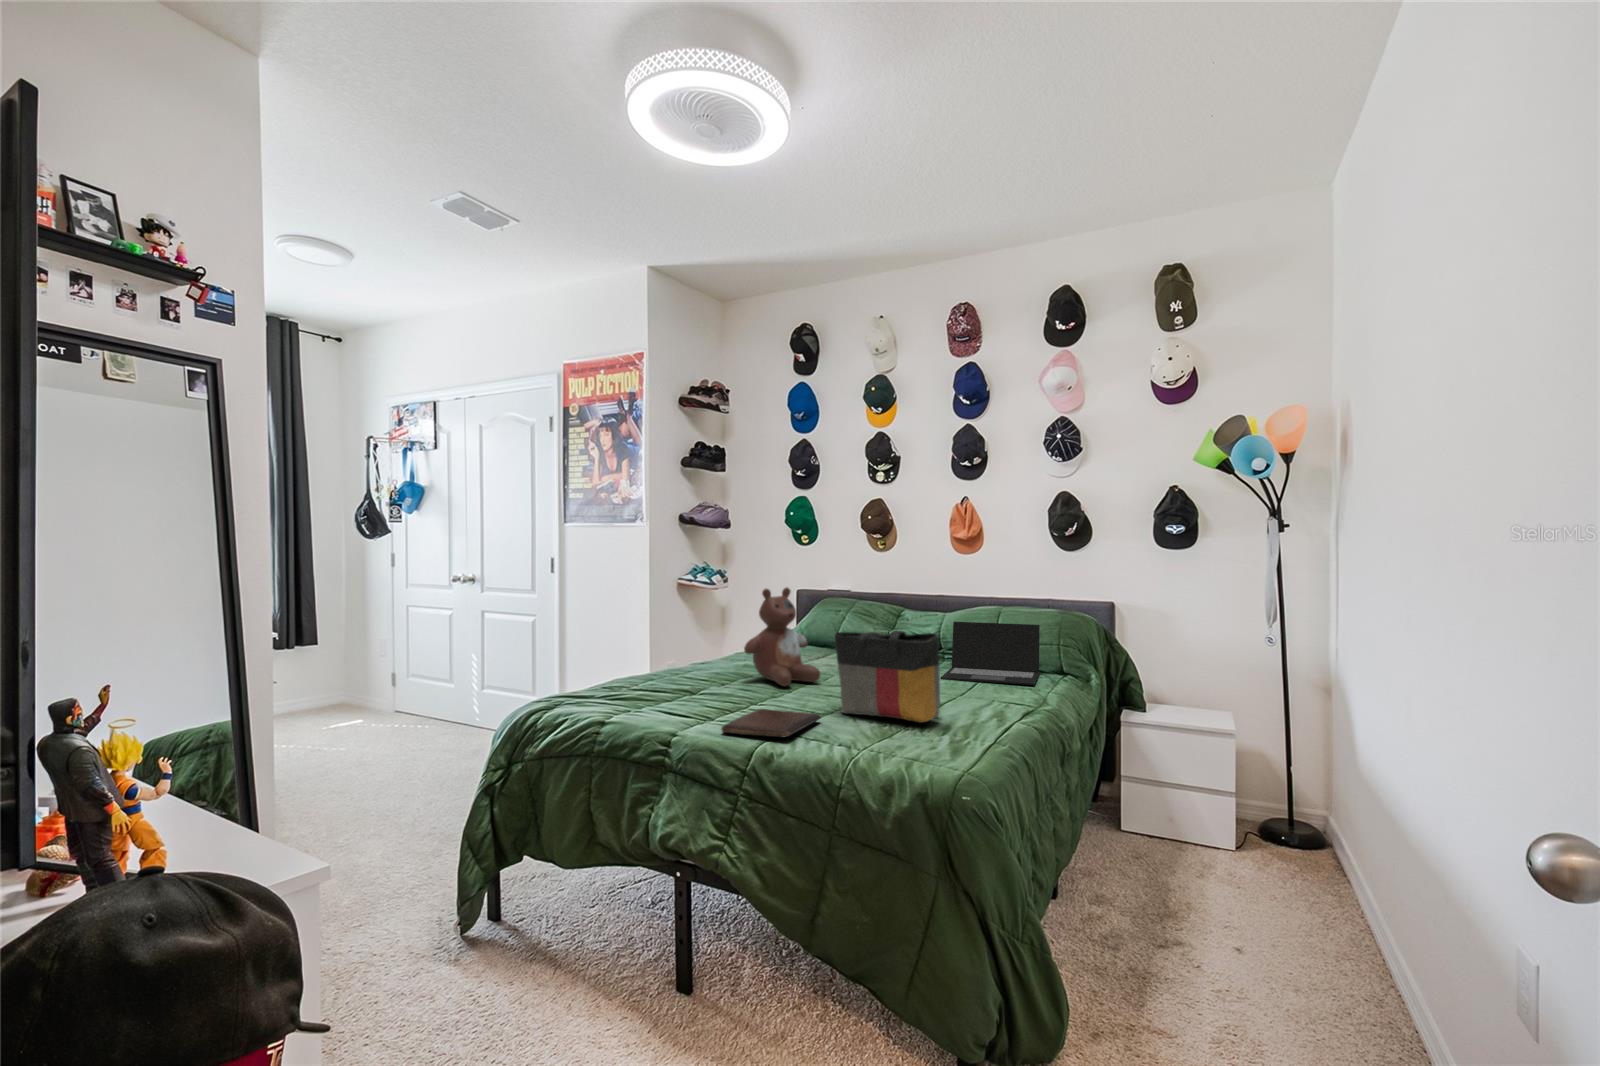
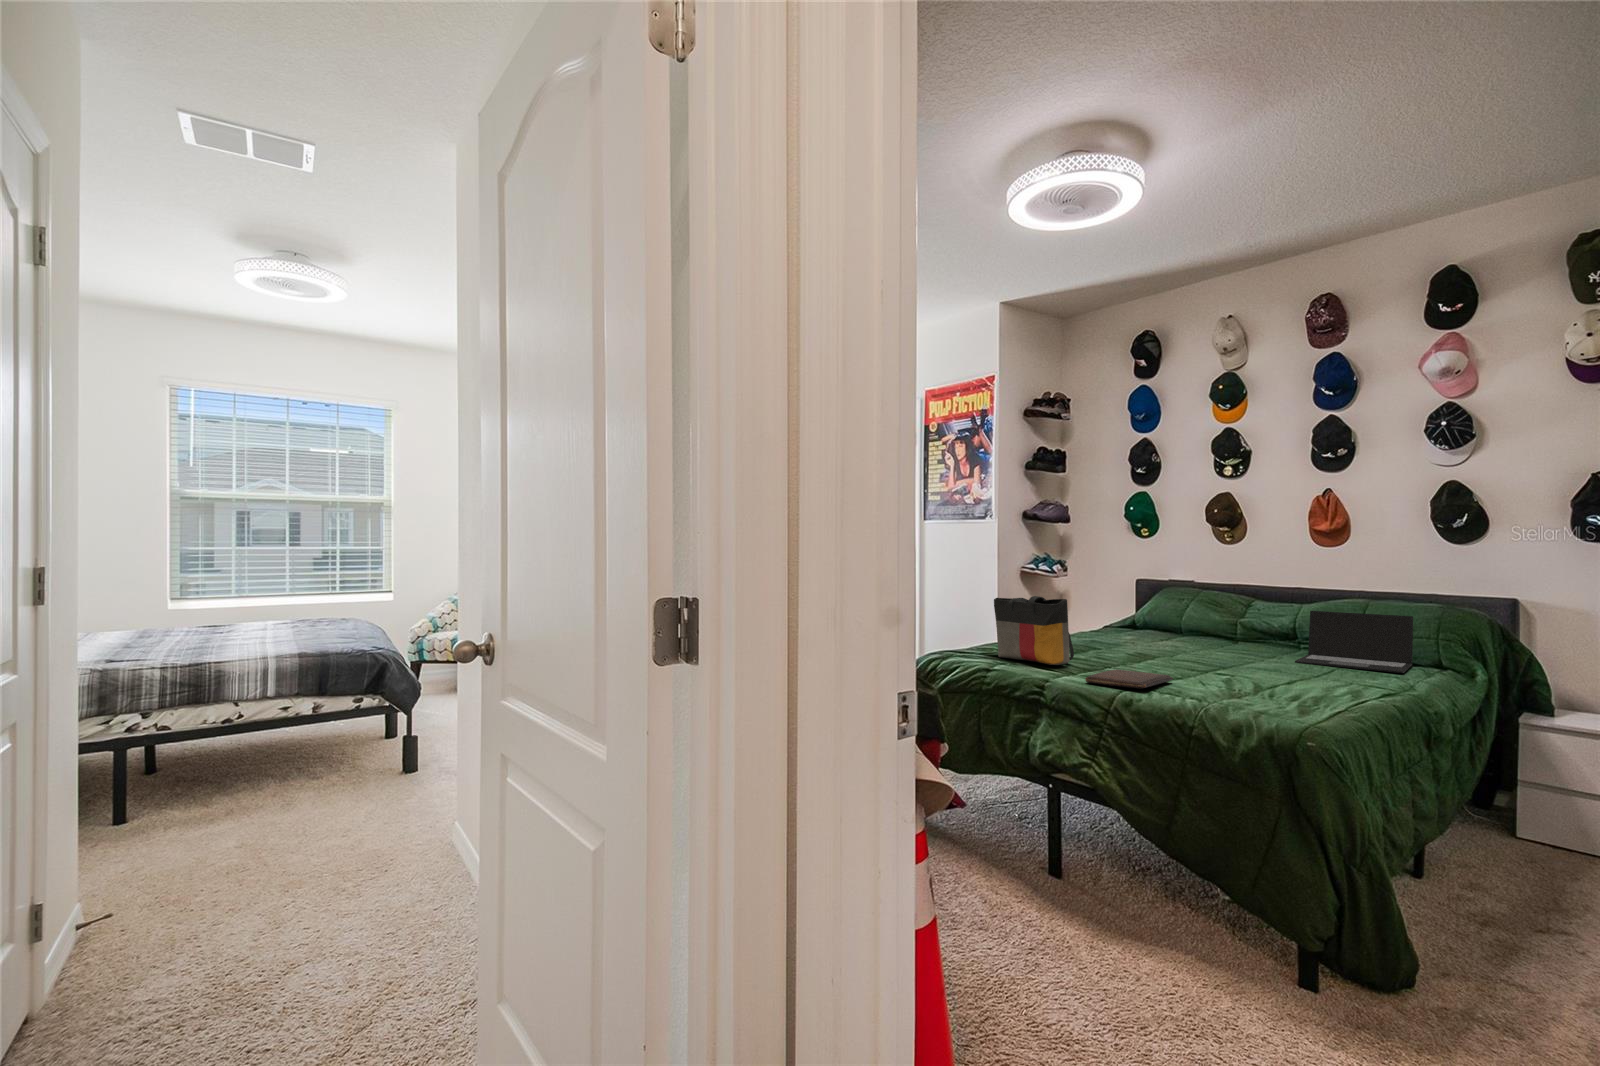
stuffed bear: present [744,588,820,686] -> none [1096,573,1169,658]
tote bag: present [834,630,940,723] -> present [994,596,1074,665]

